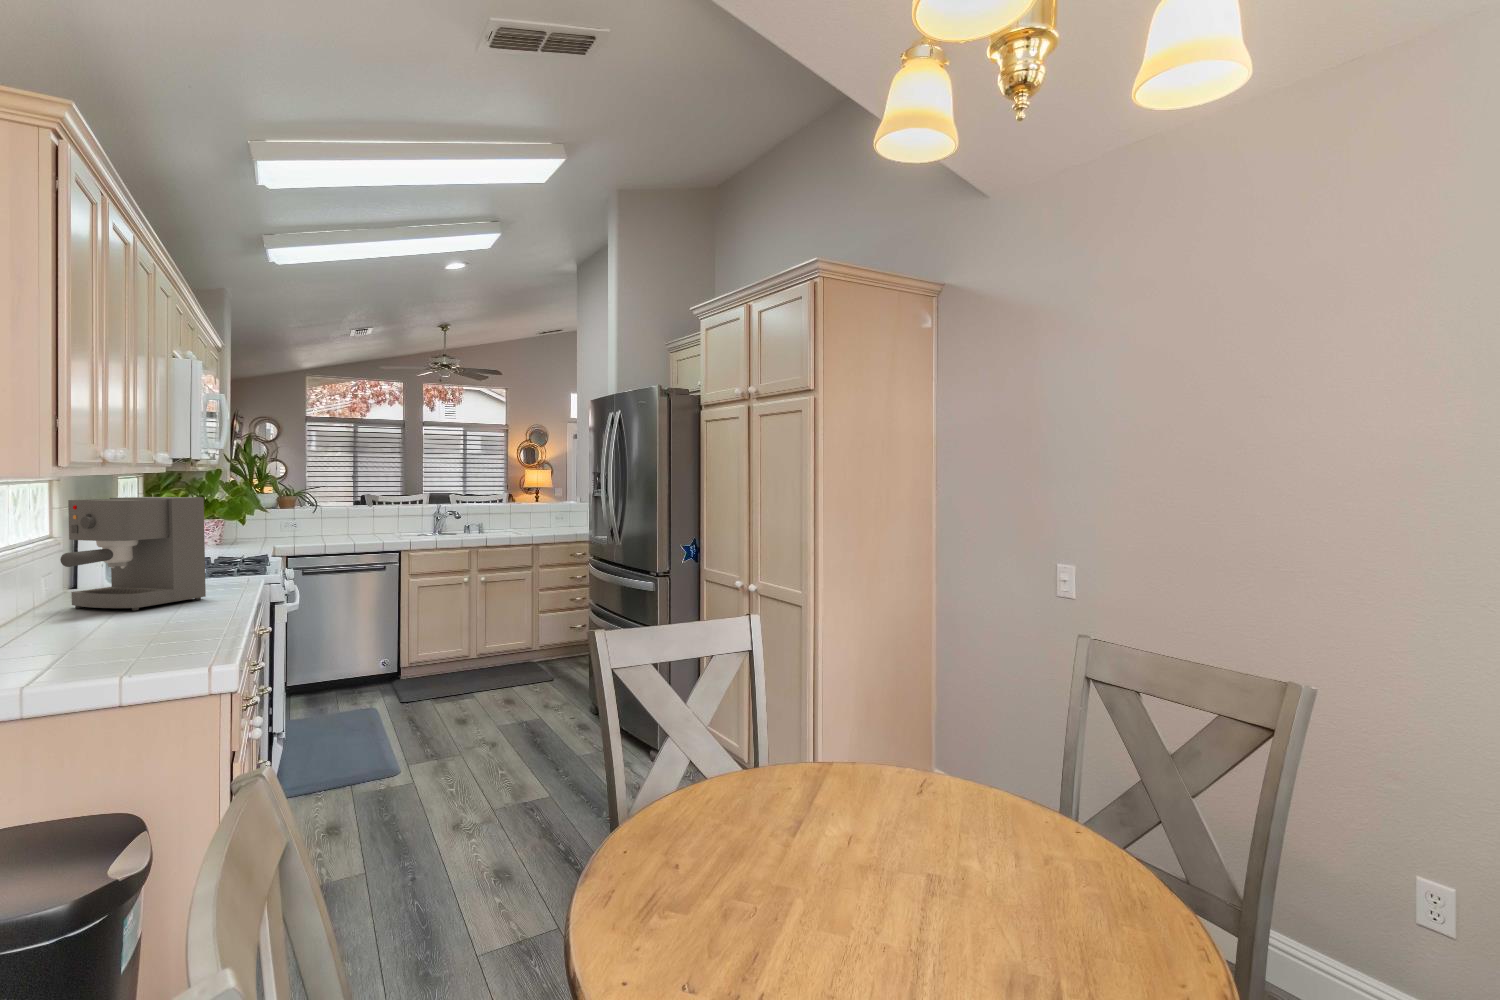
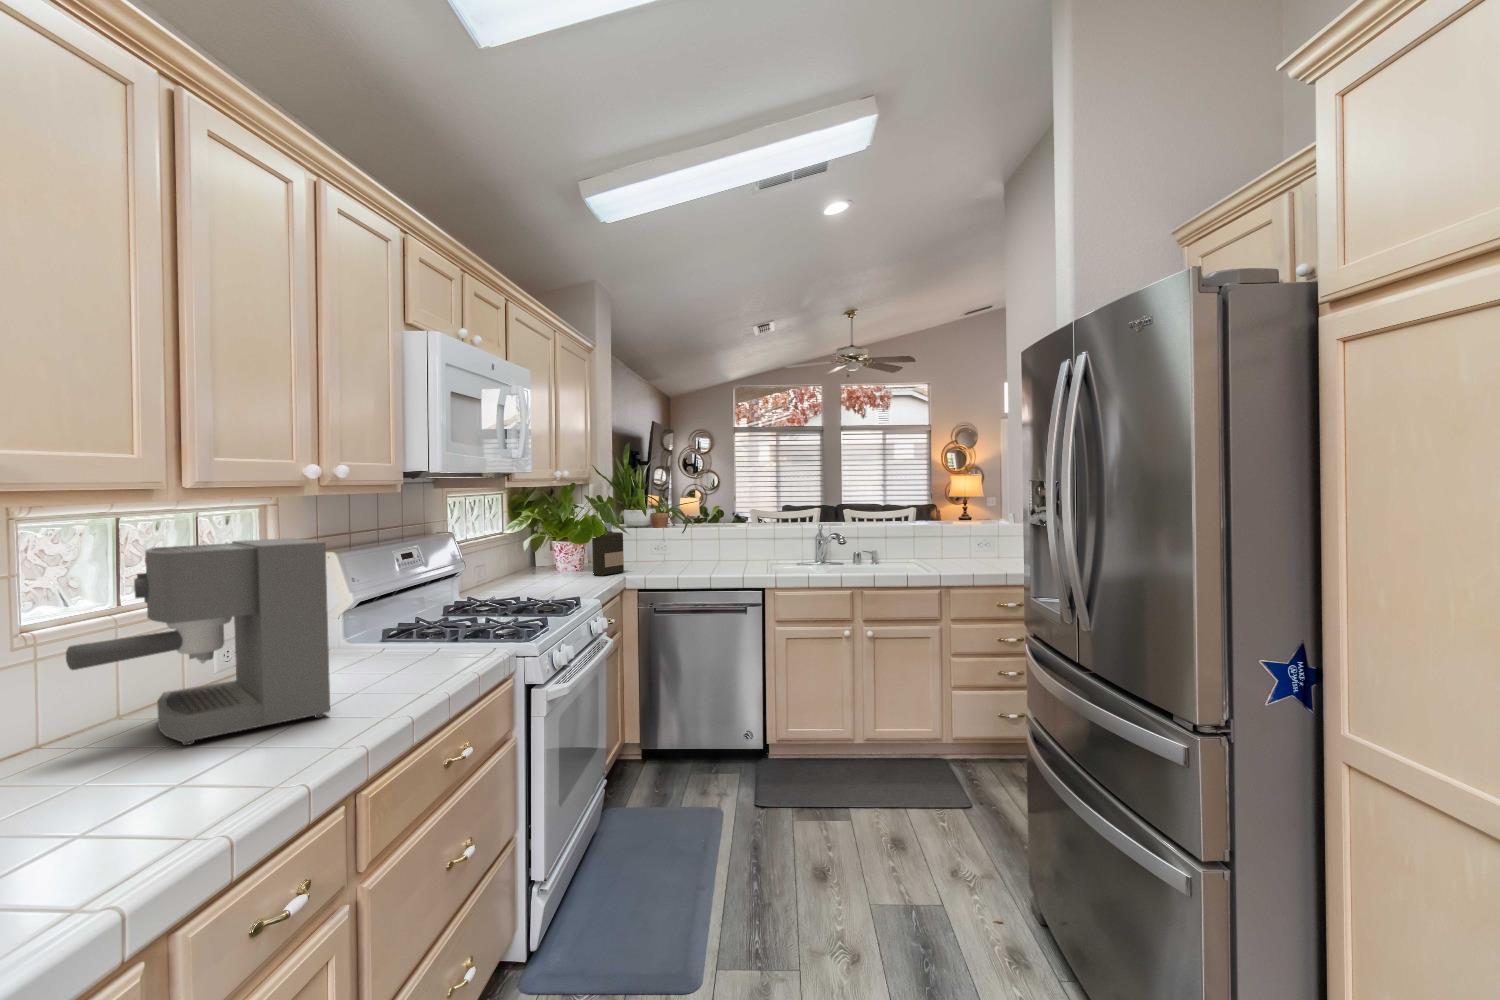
bottle: none [241,501,269,544] -> present [592,523,624,576]

